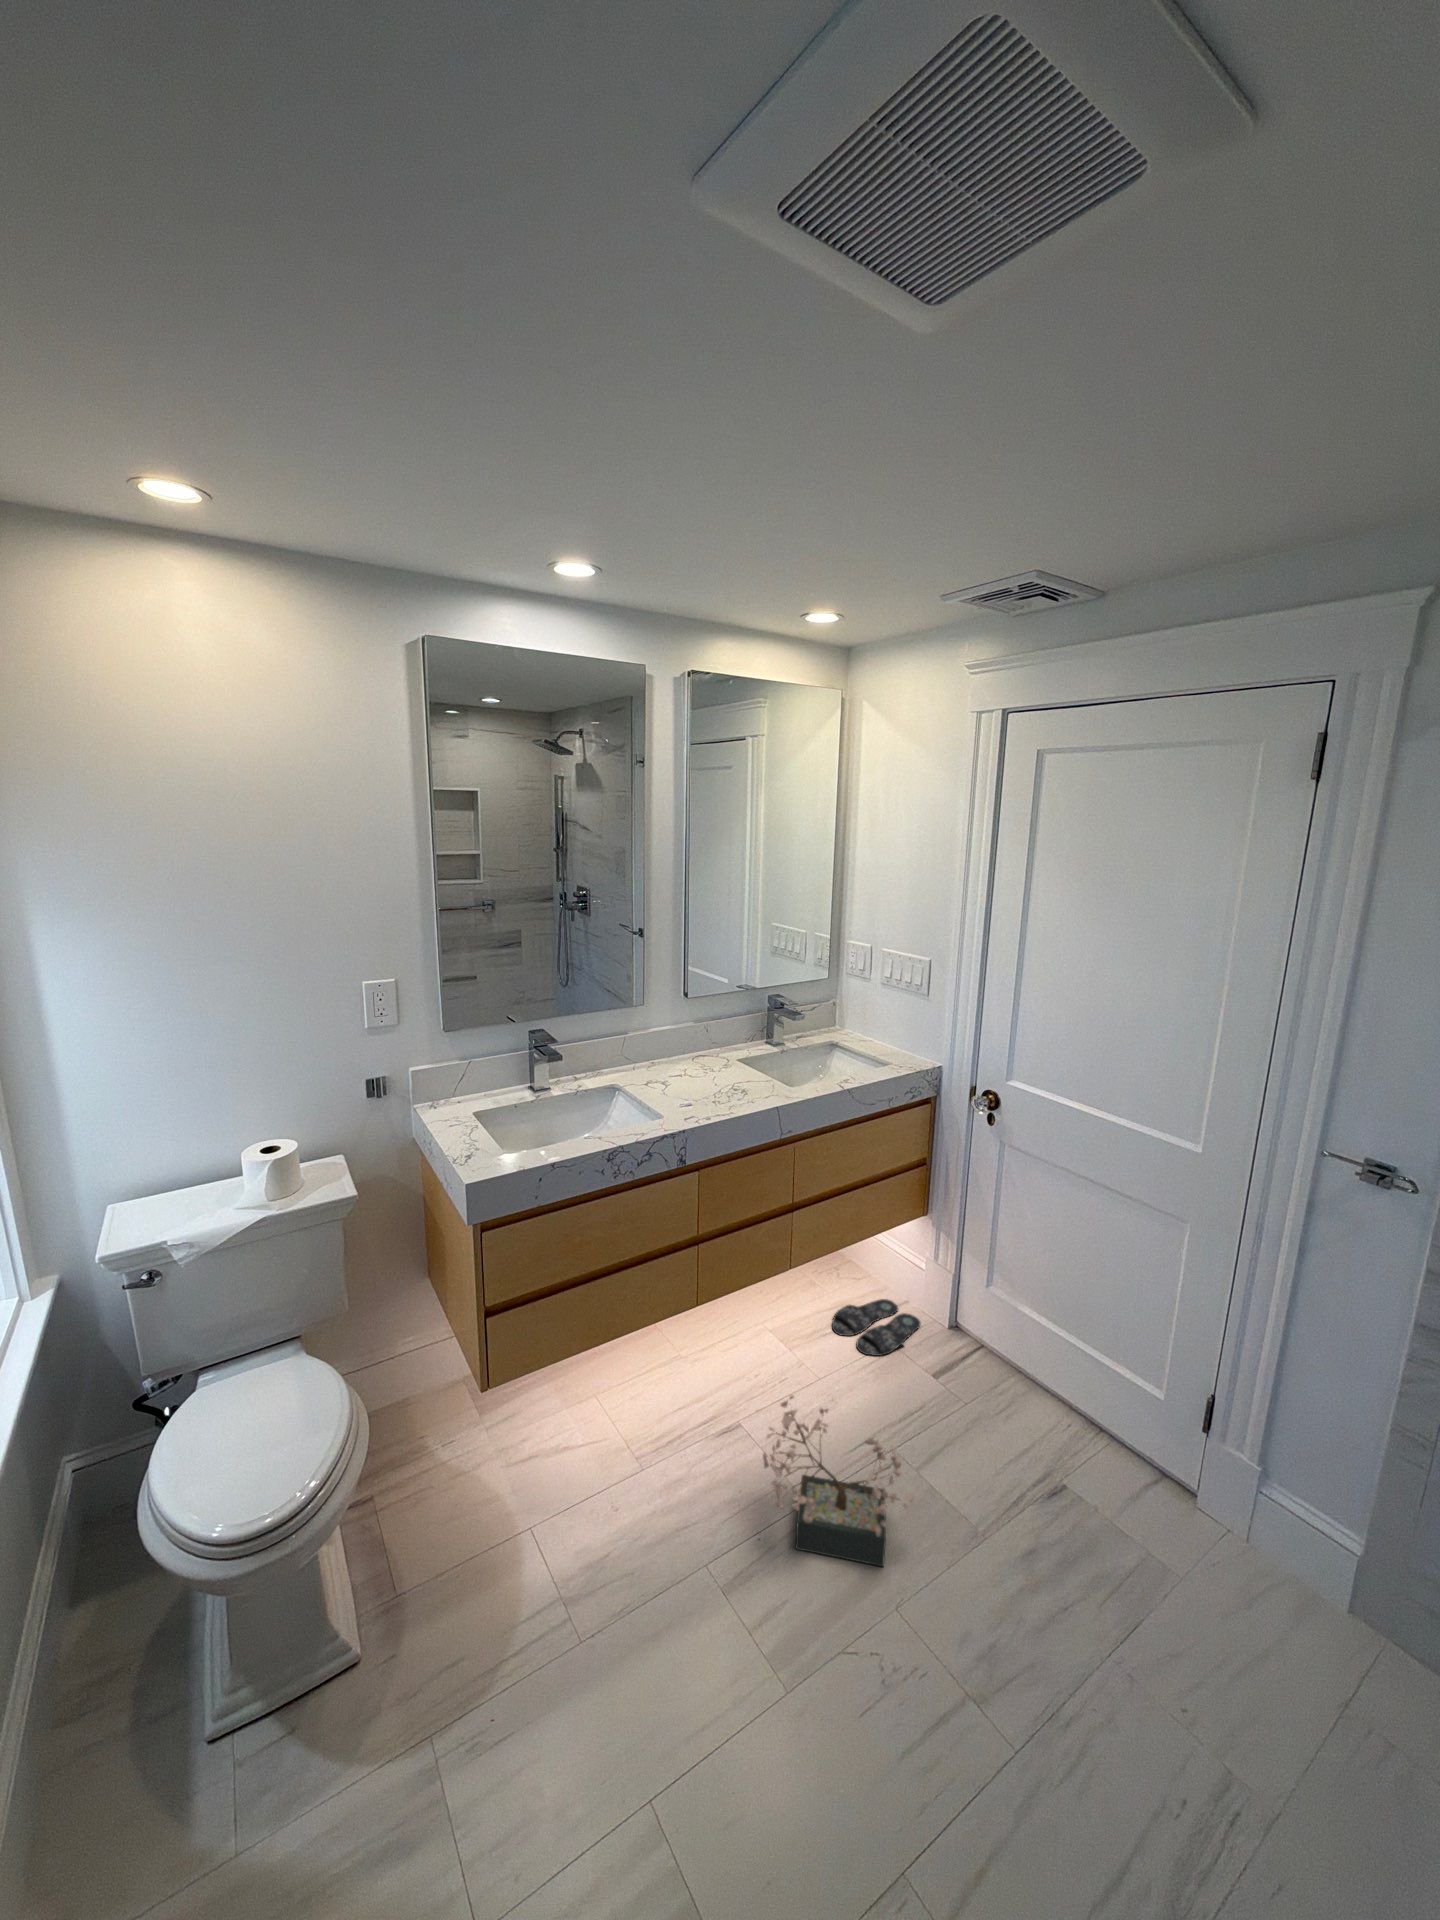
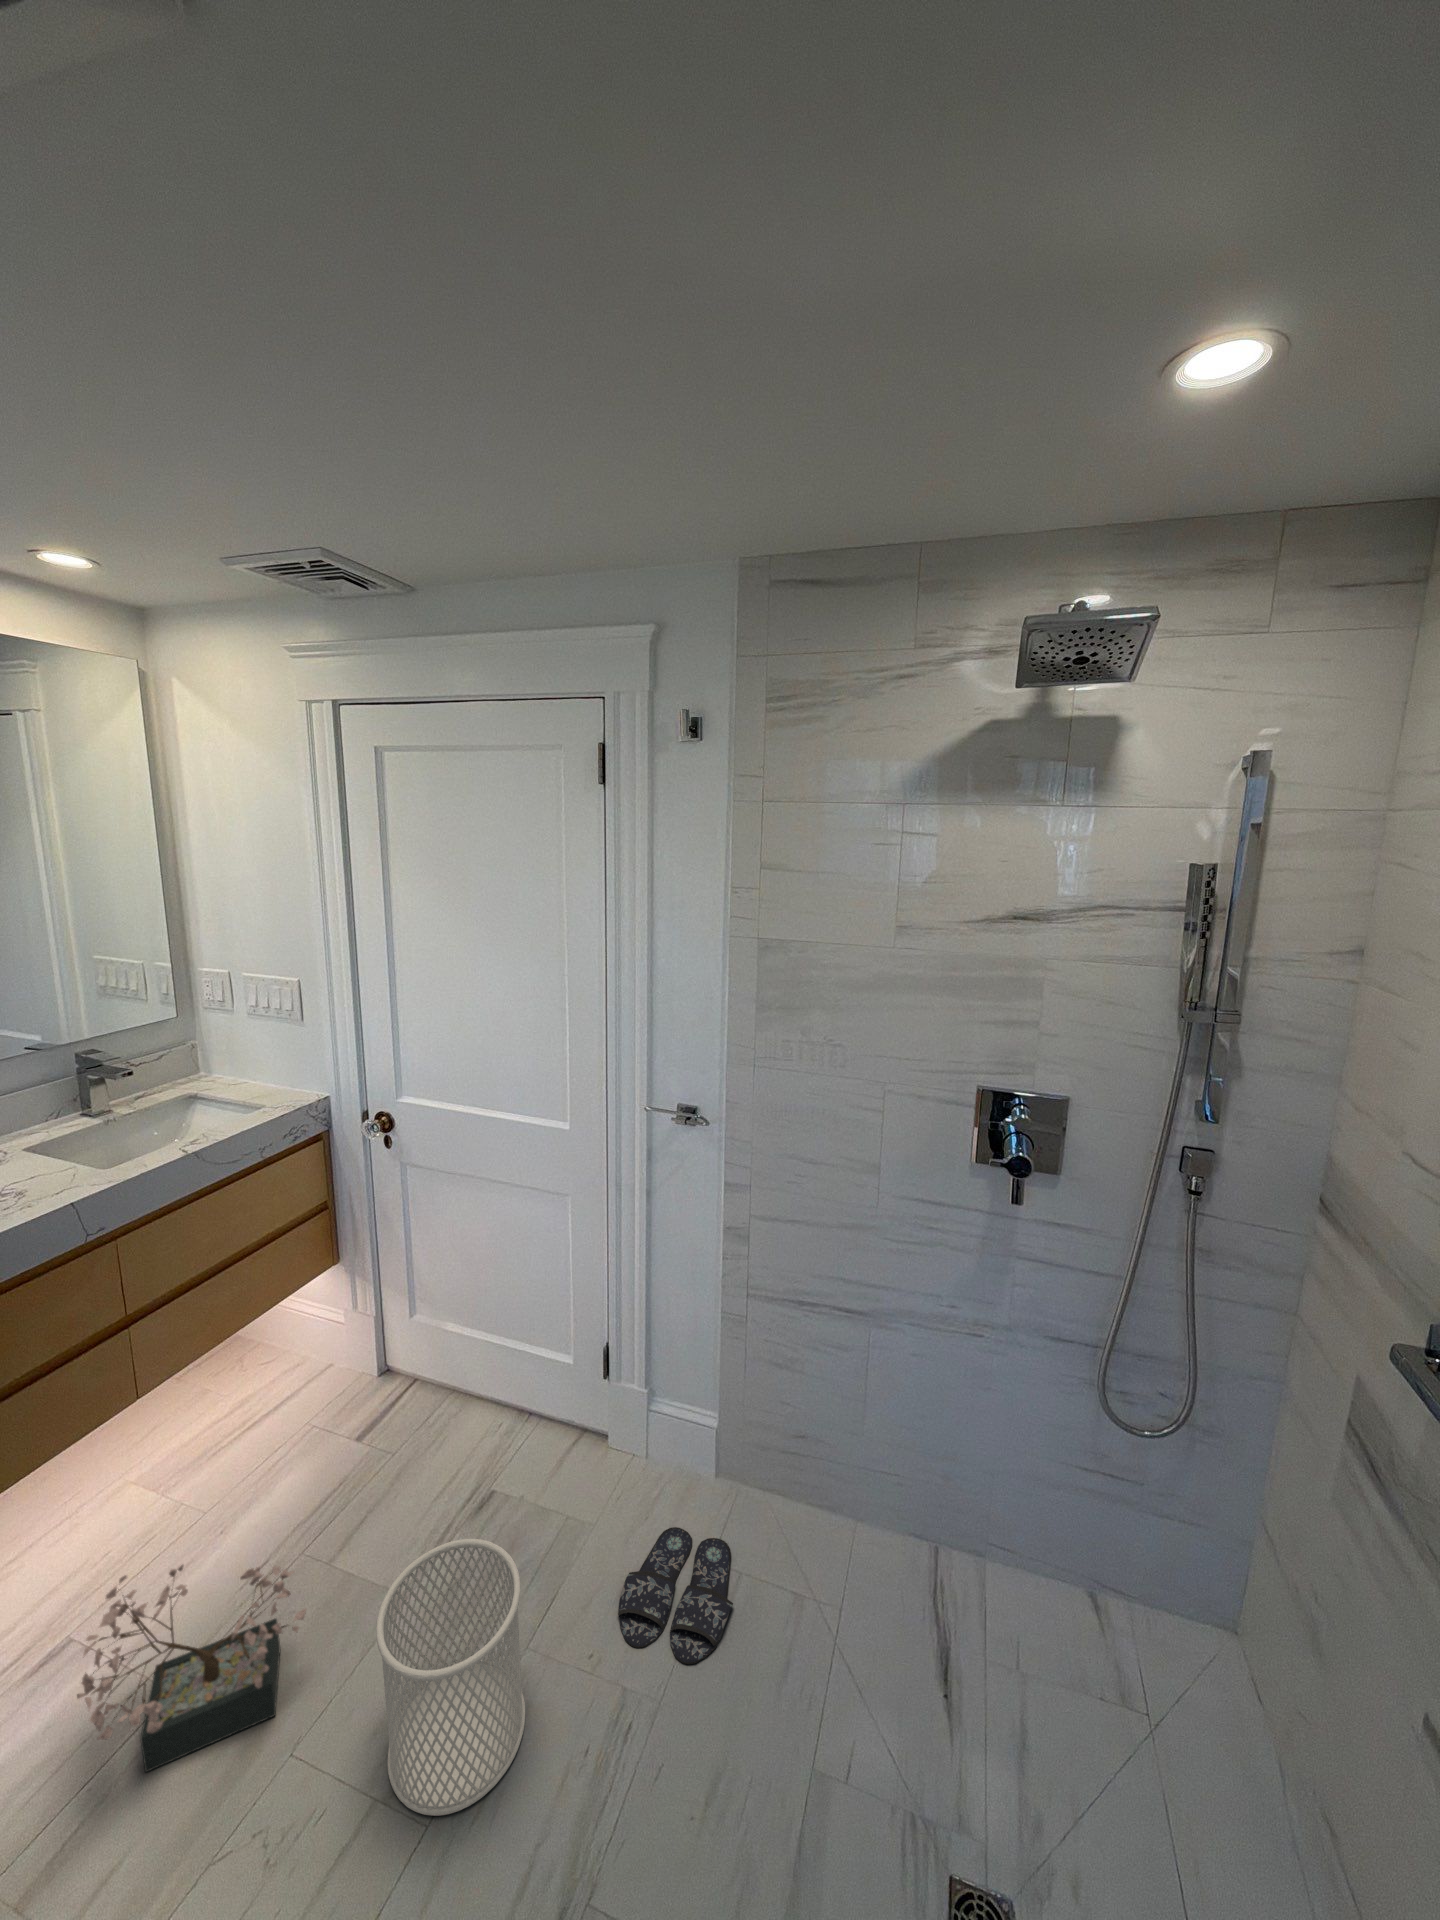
slippers: present [832,1299,920,1356] -> present [618,1527,733,1664]
wastebasket: none [979,1503,1131,1757] -> present [376,1539,525,1816]

